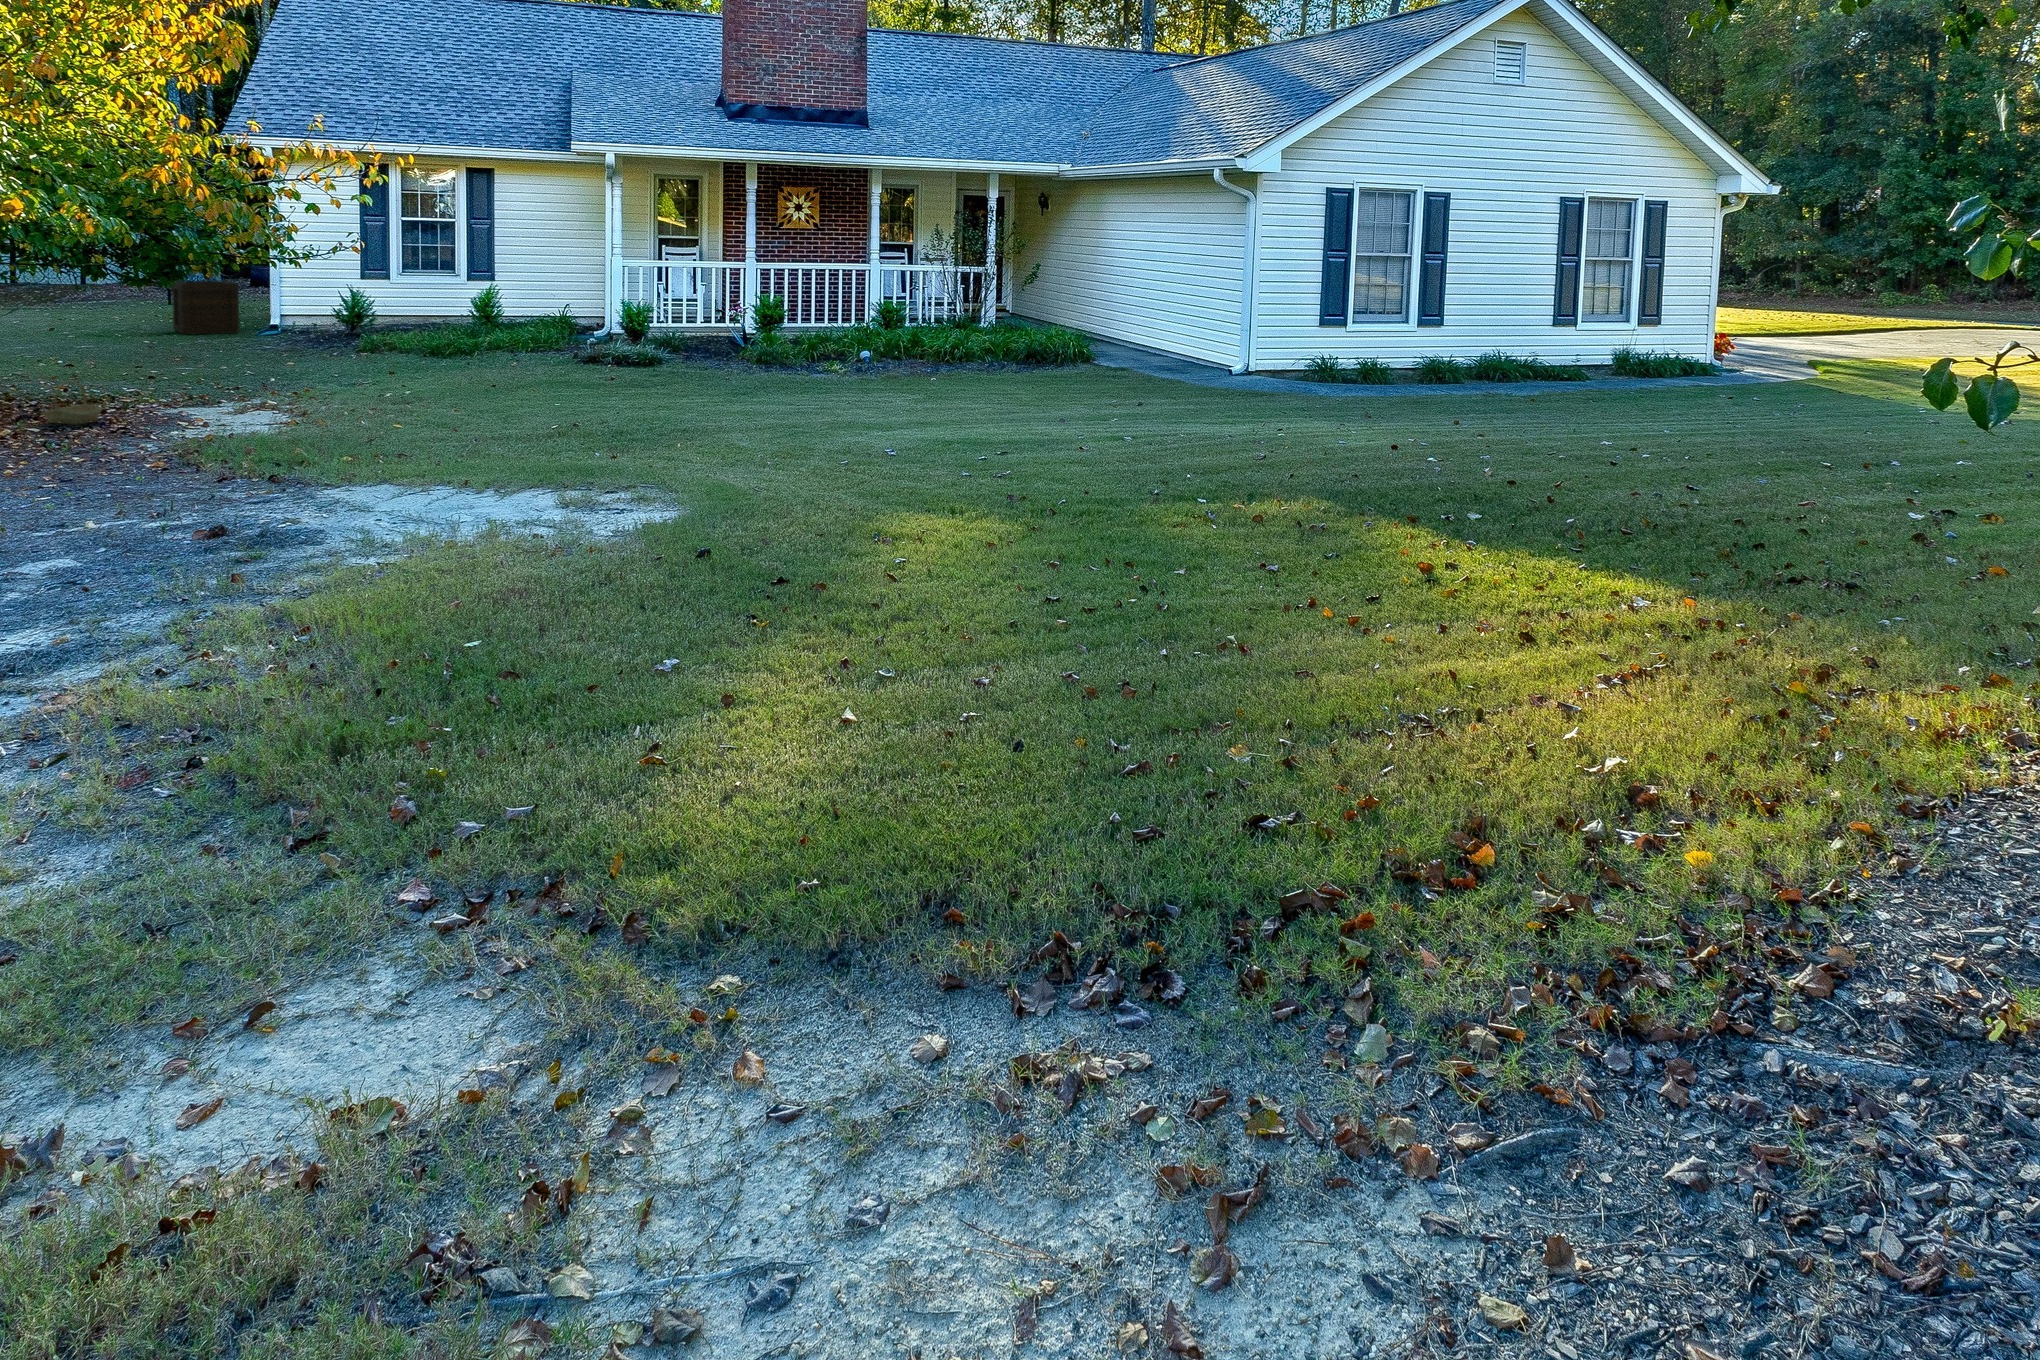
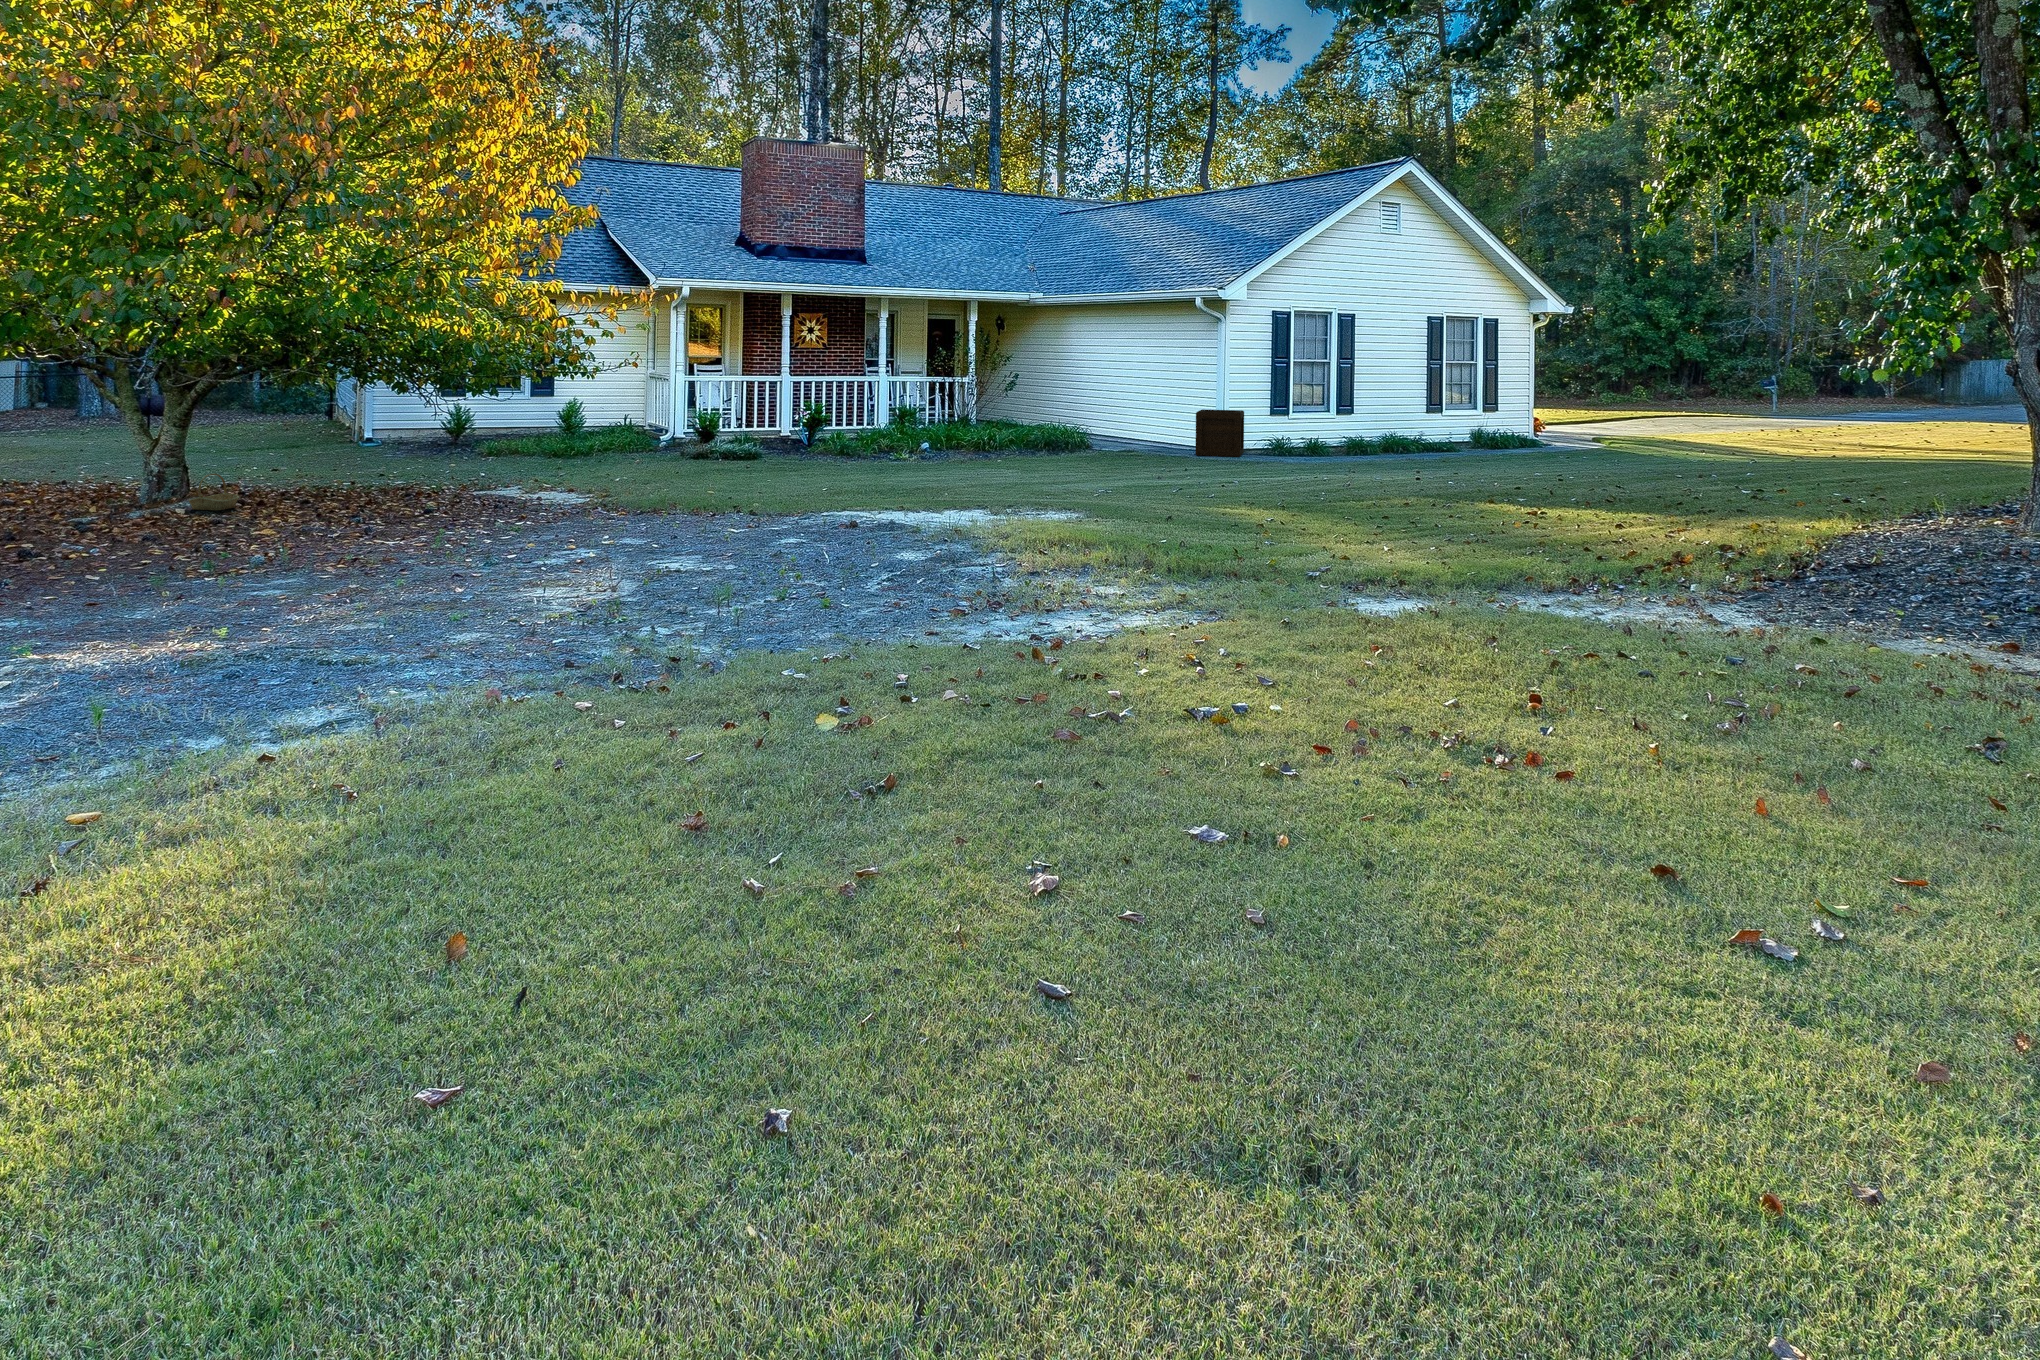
wooden crate: present [172,281,239,335] -> present [1195,409,1244,457]

